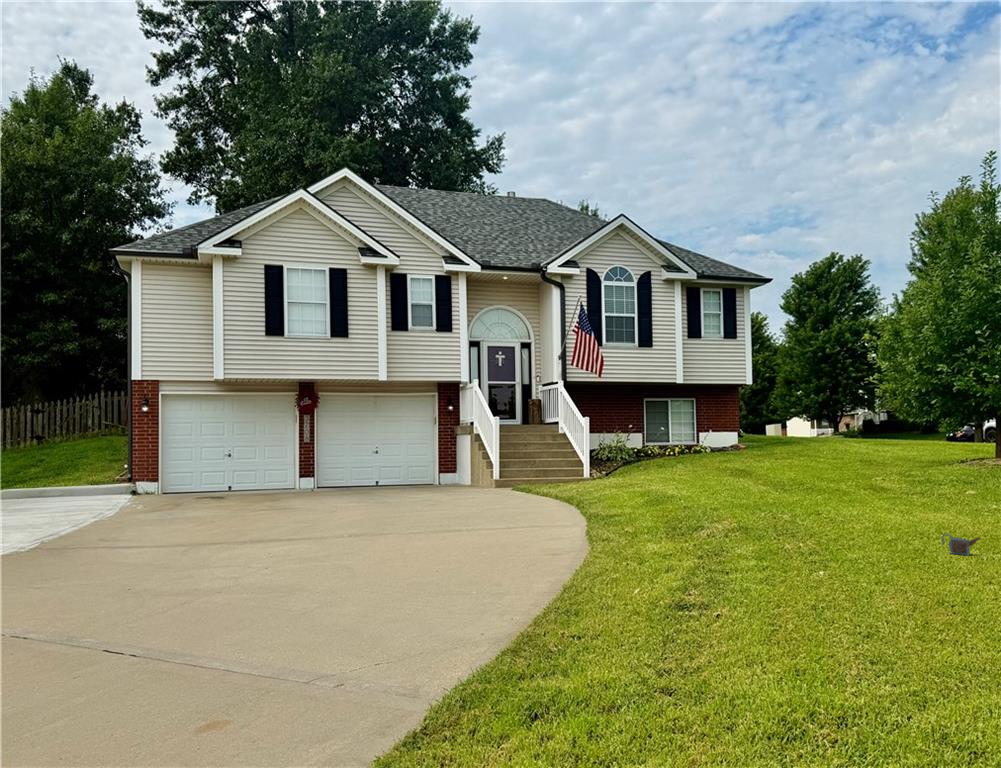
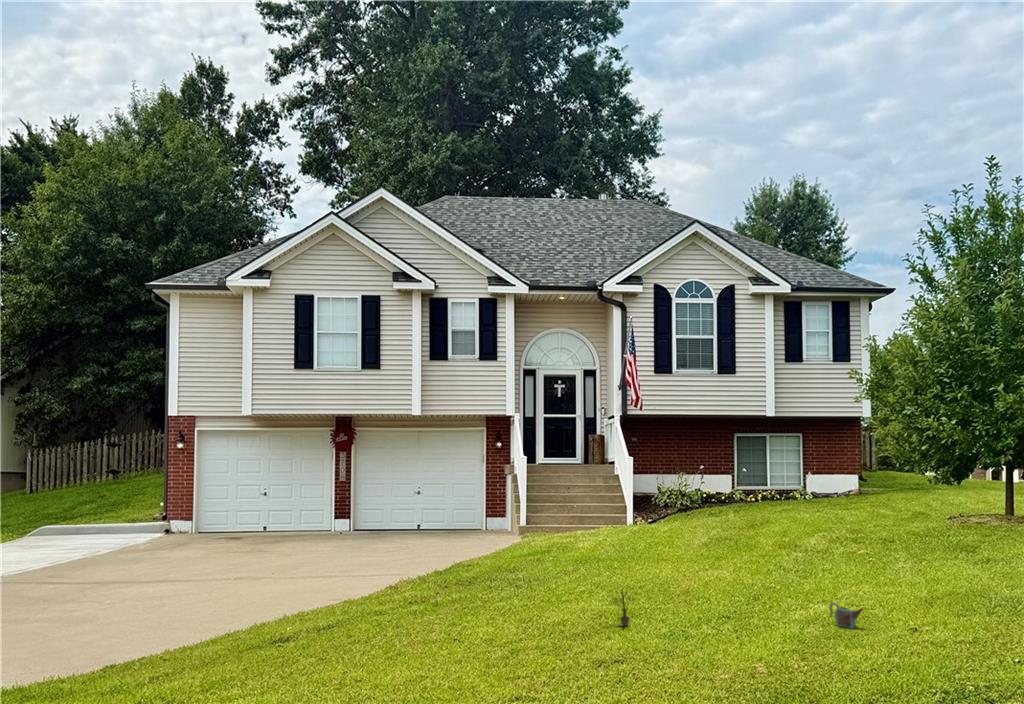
decorative plant: none [746,528,766,563] -> present [610,589,634,626]

